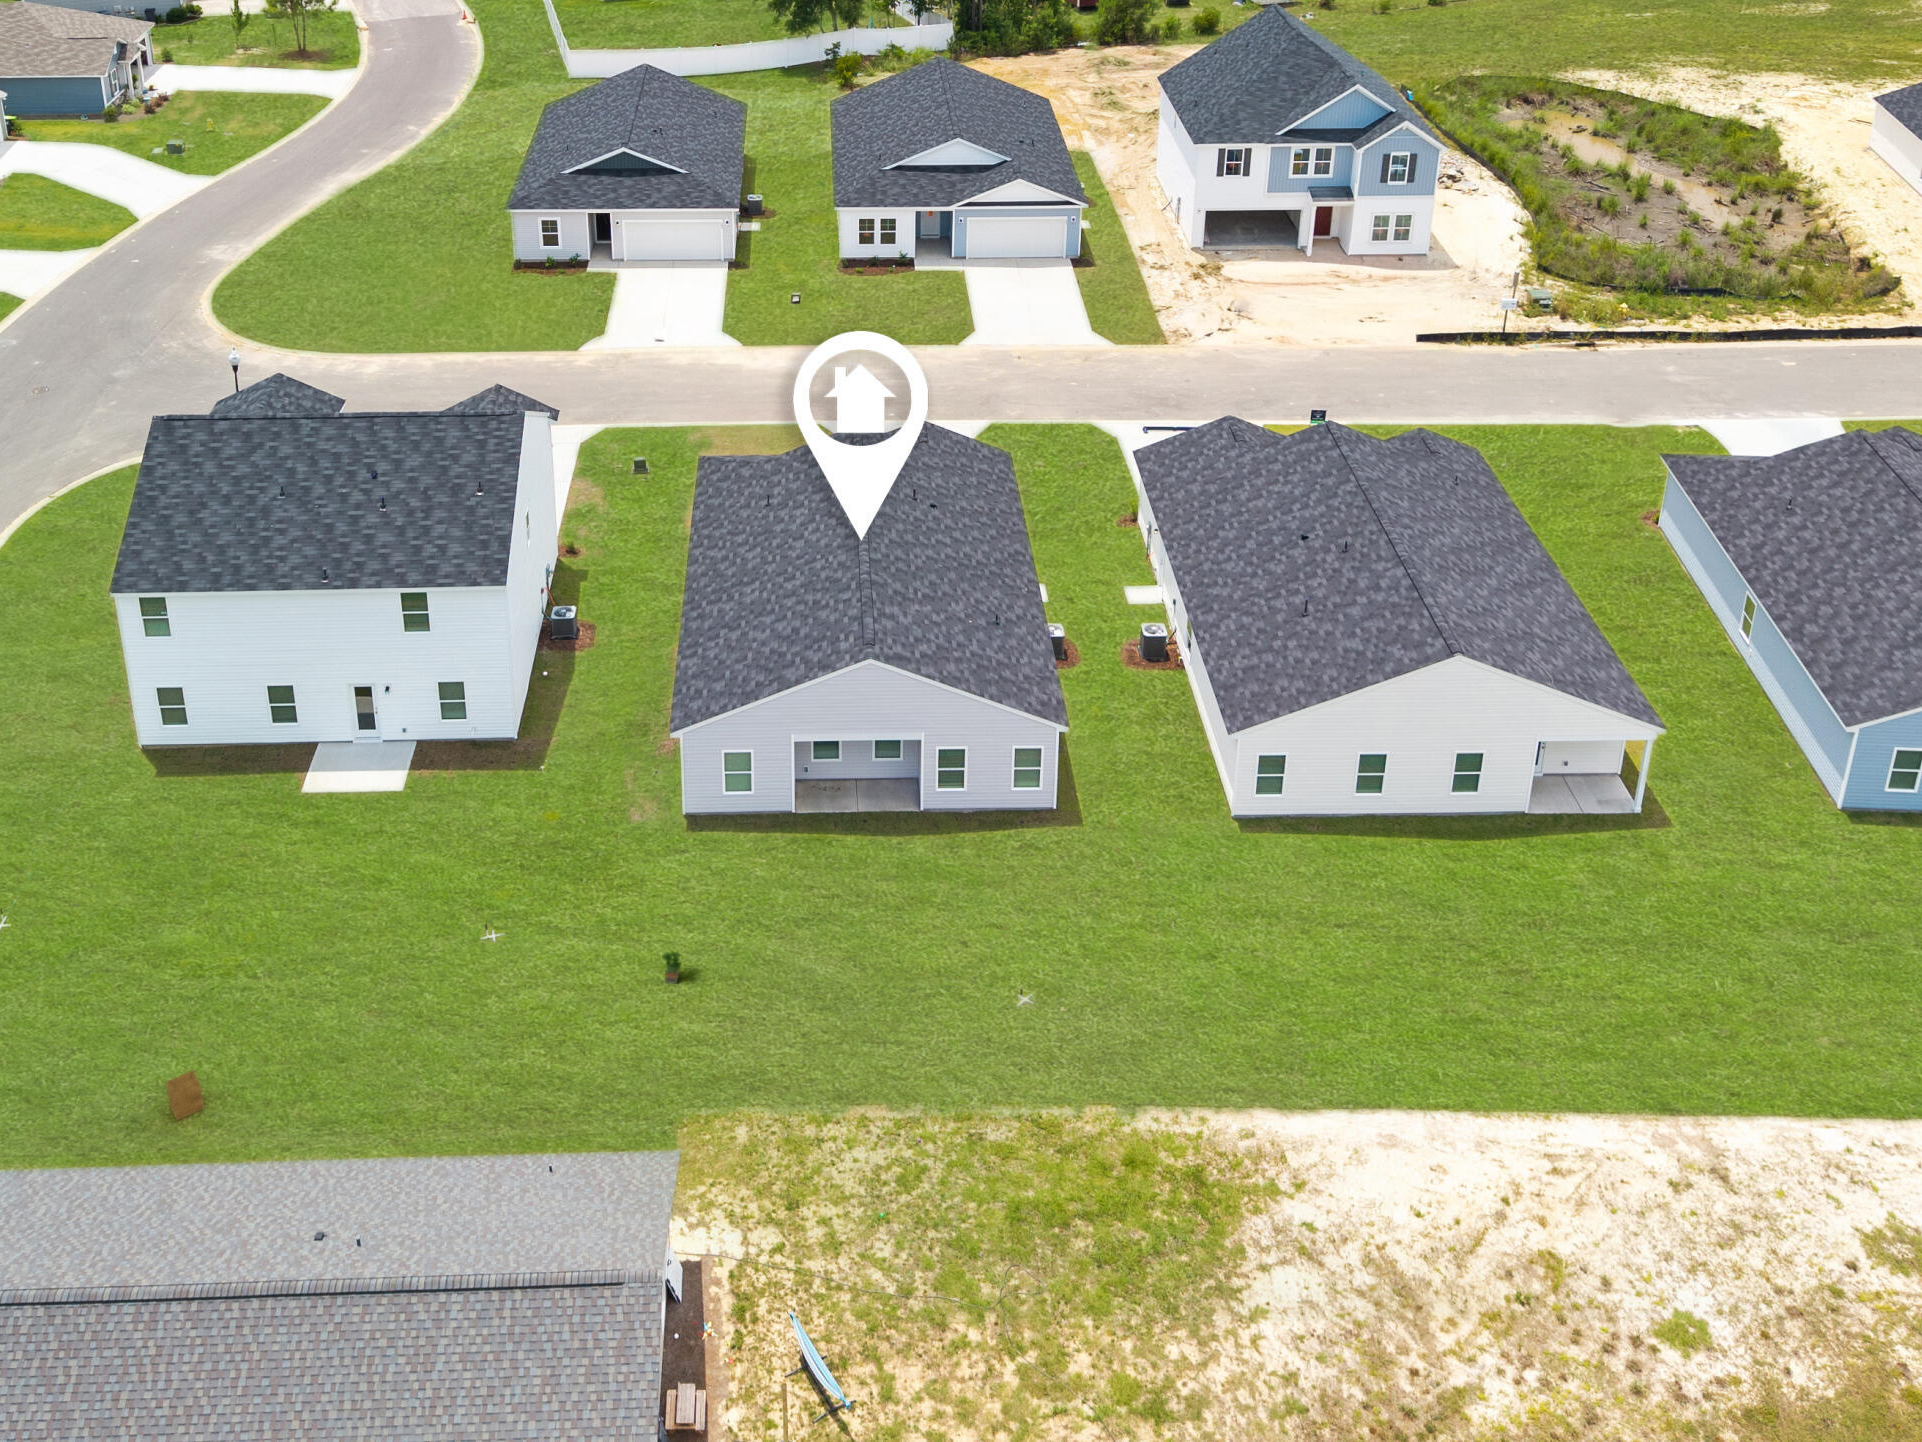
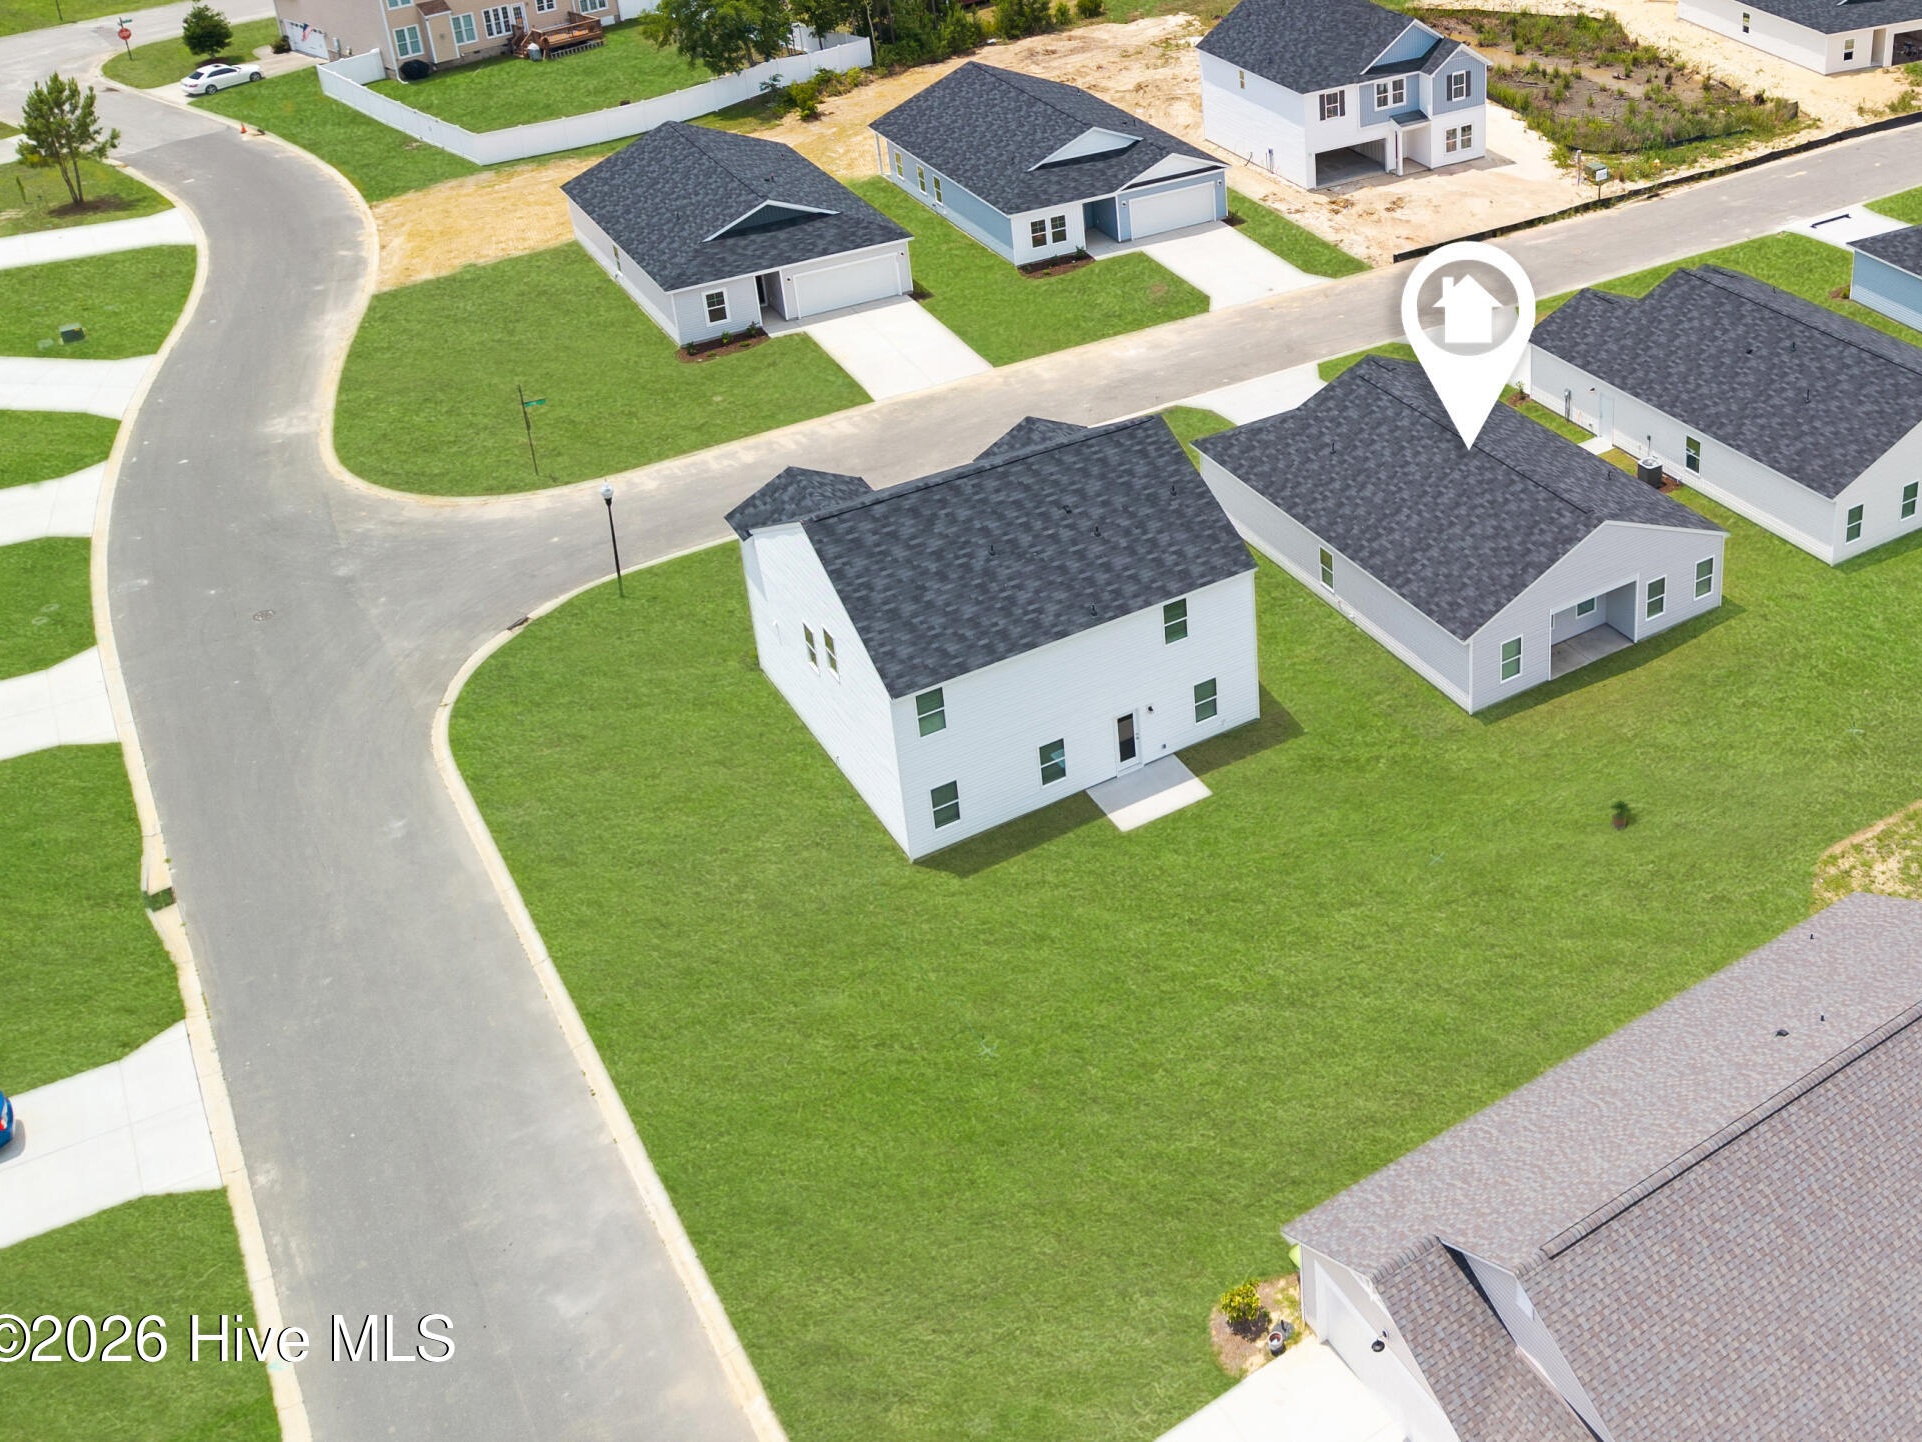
cardboard box: present [166,1070,204,1120] -> none [1351,1054,1381,1105]

